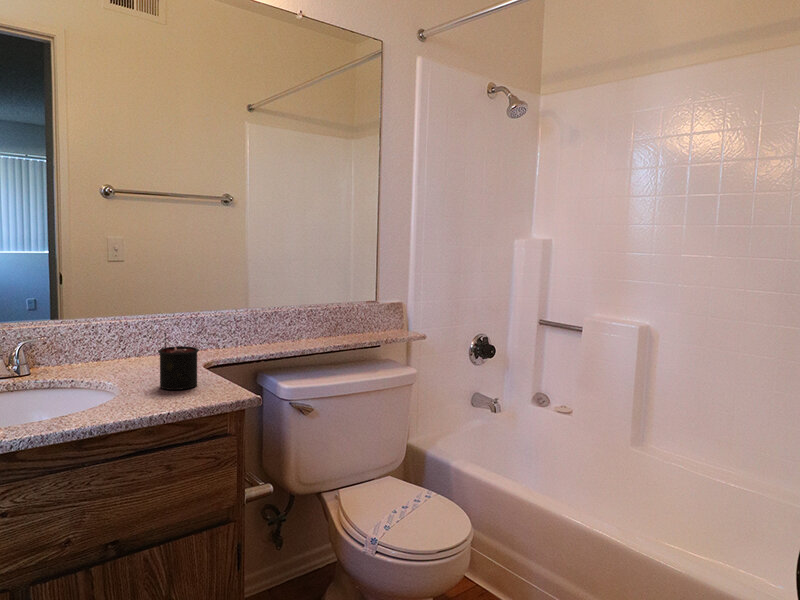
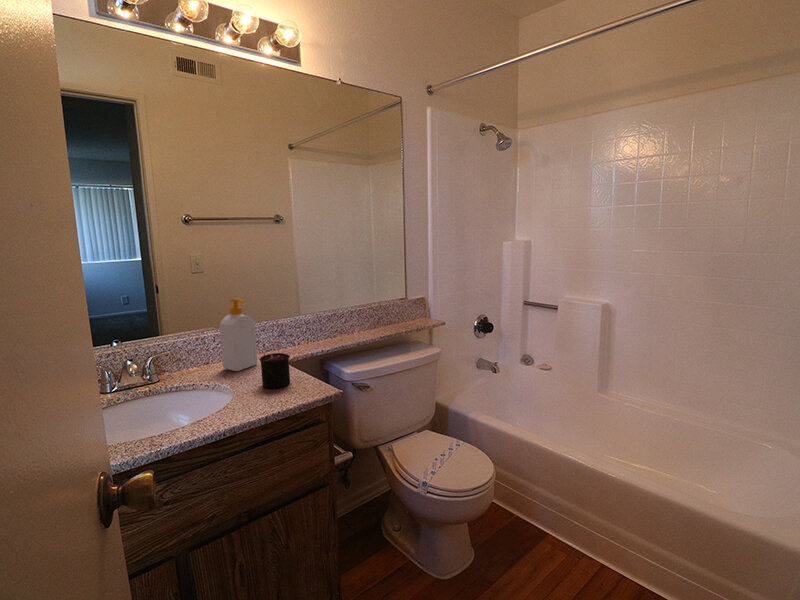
soap bottle: none [115,276,163,370] -> present [220,299,257,371]

